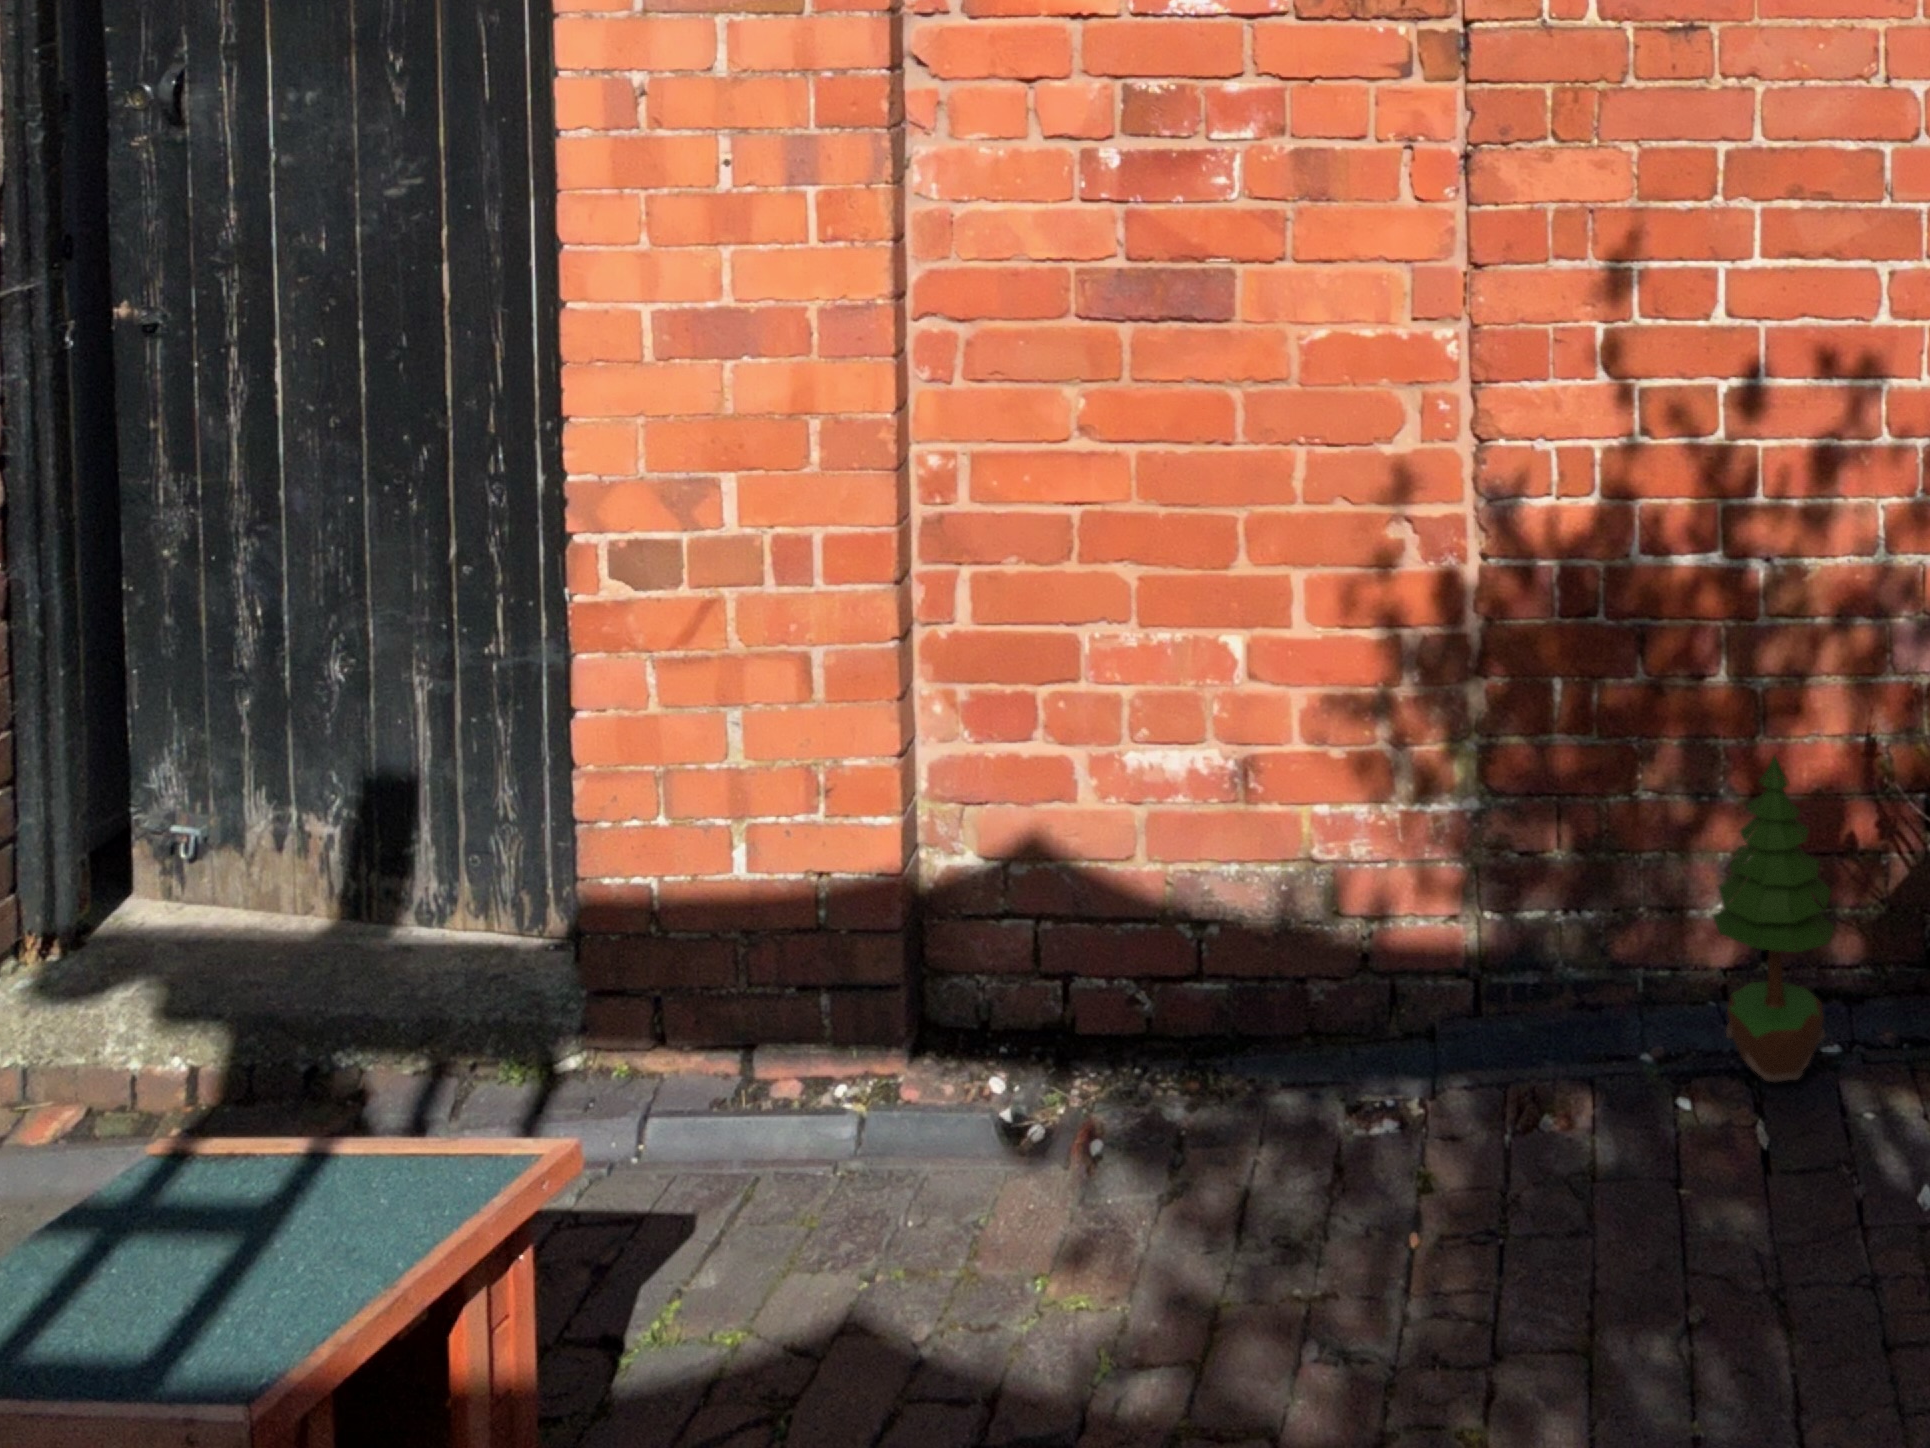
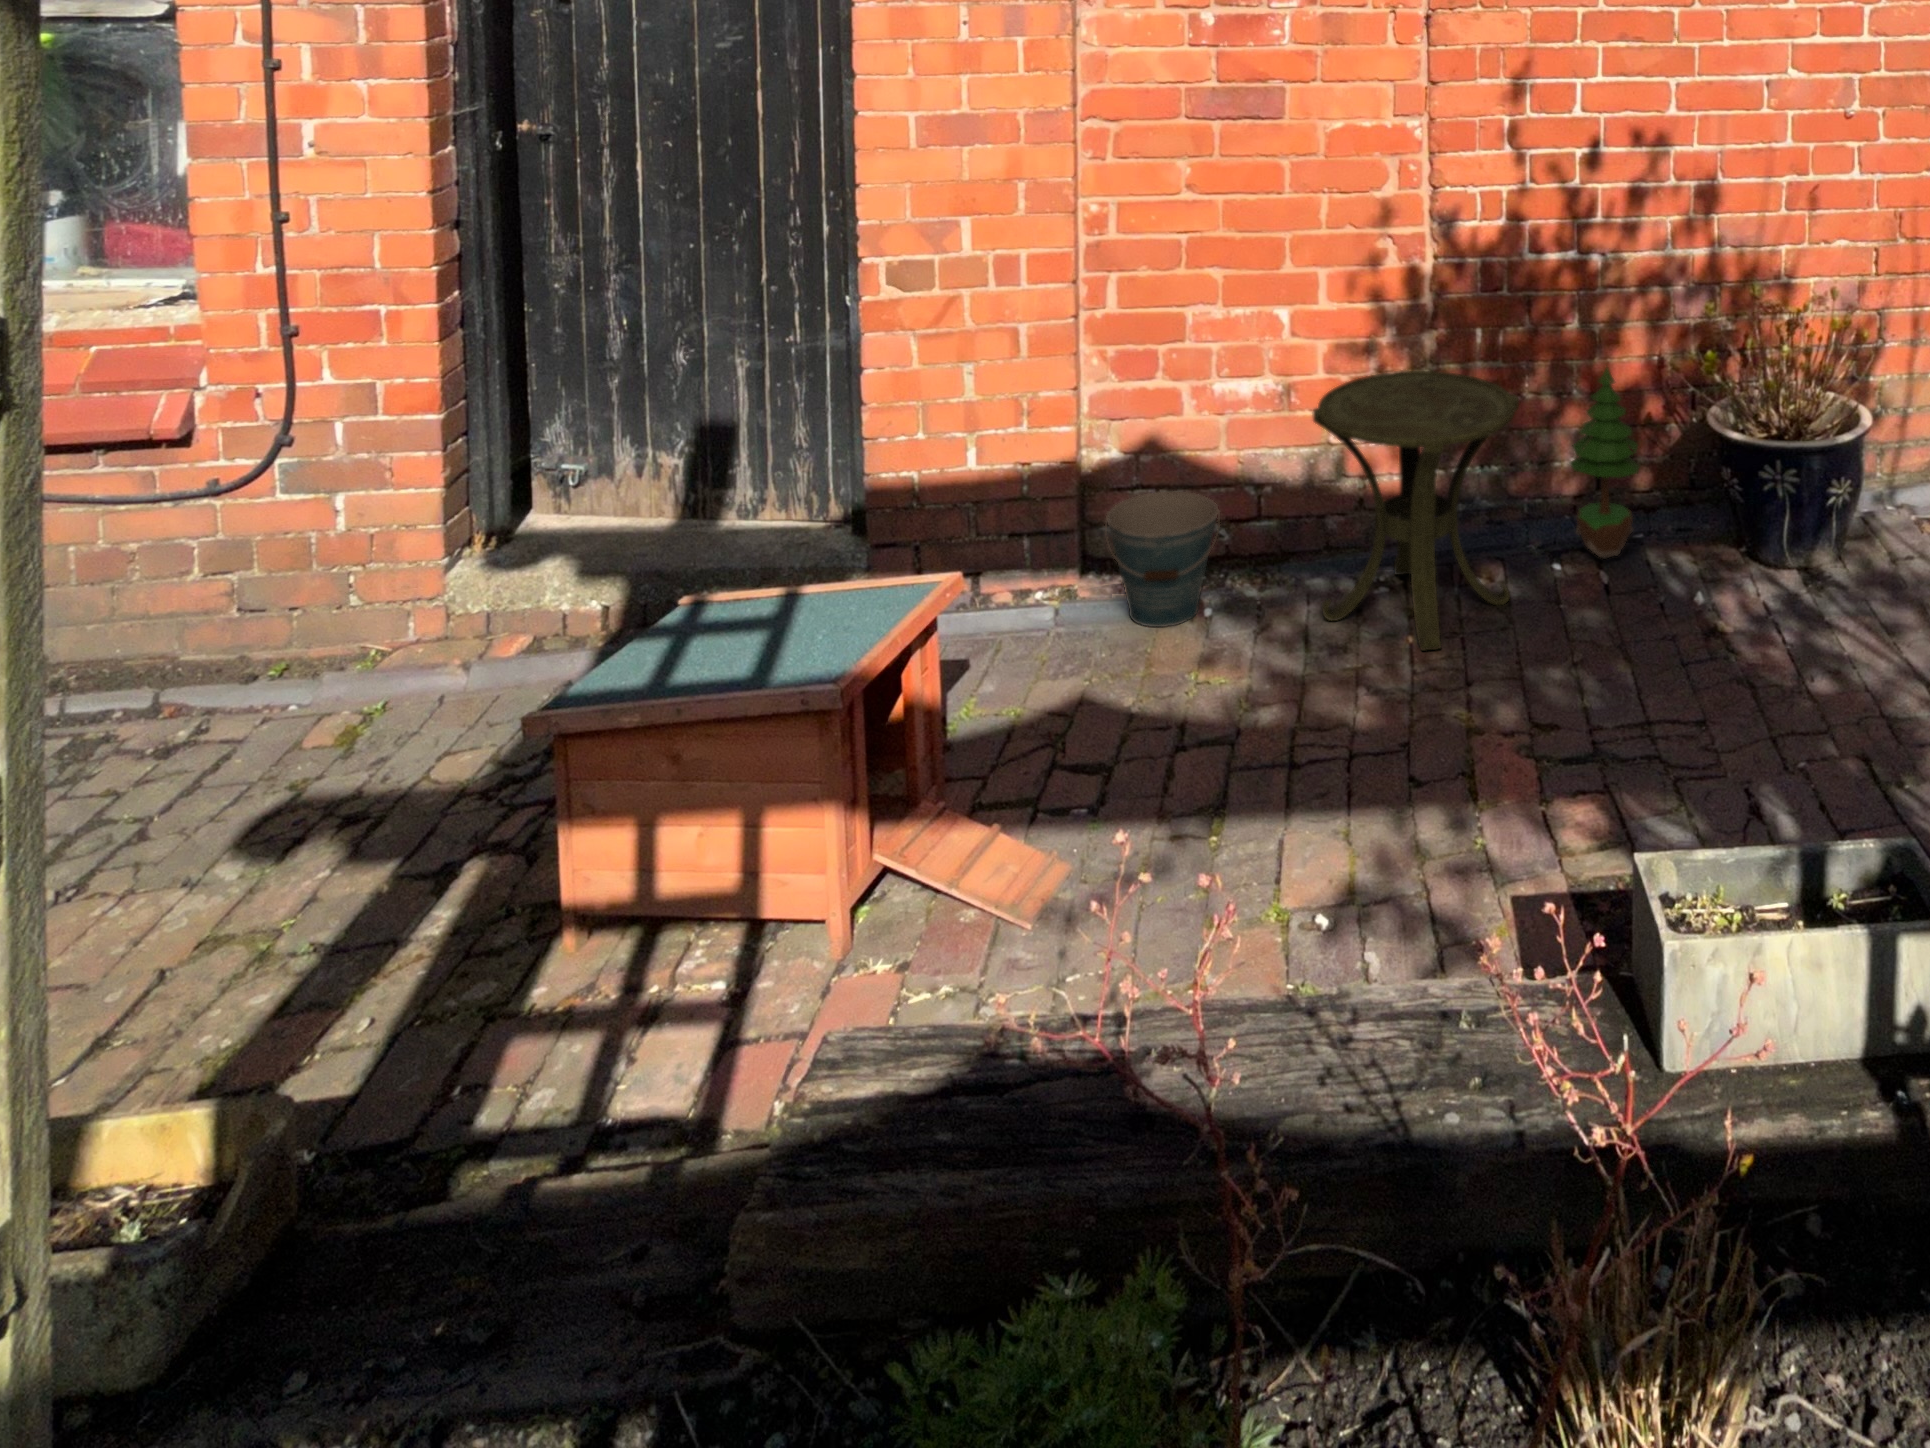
side table: none [1261,750,1613,1266] -> present [1313,370,1519,651]
bucket: none [933,938,1120,1178] -> present [1105,492,1220,627]

